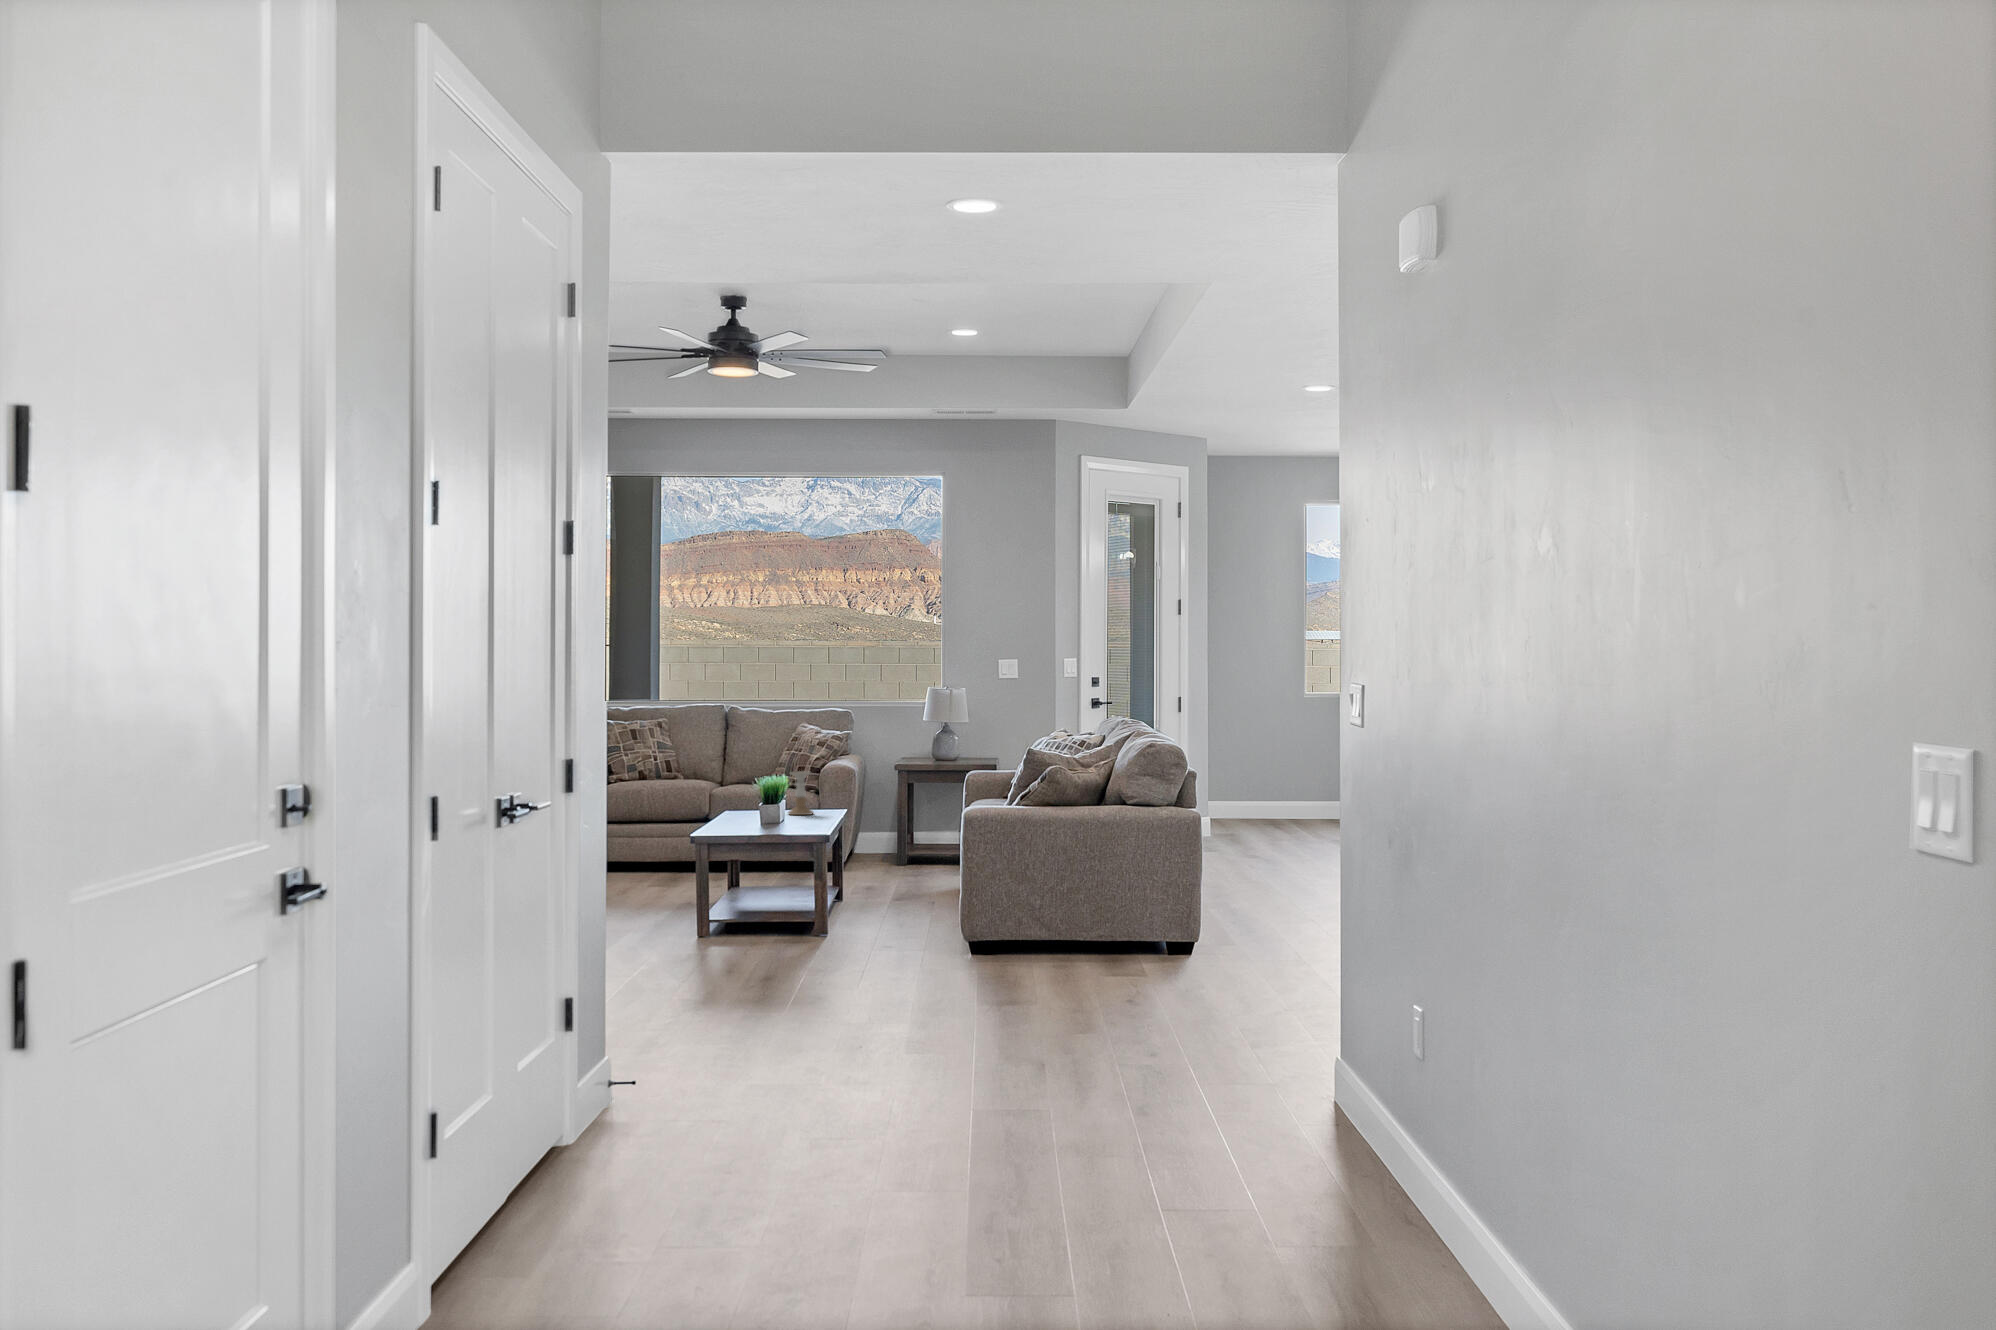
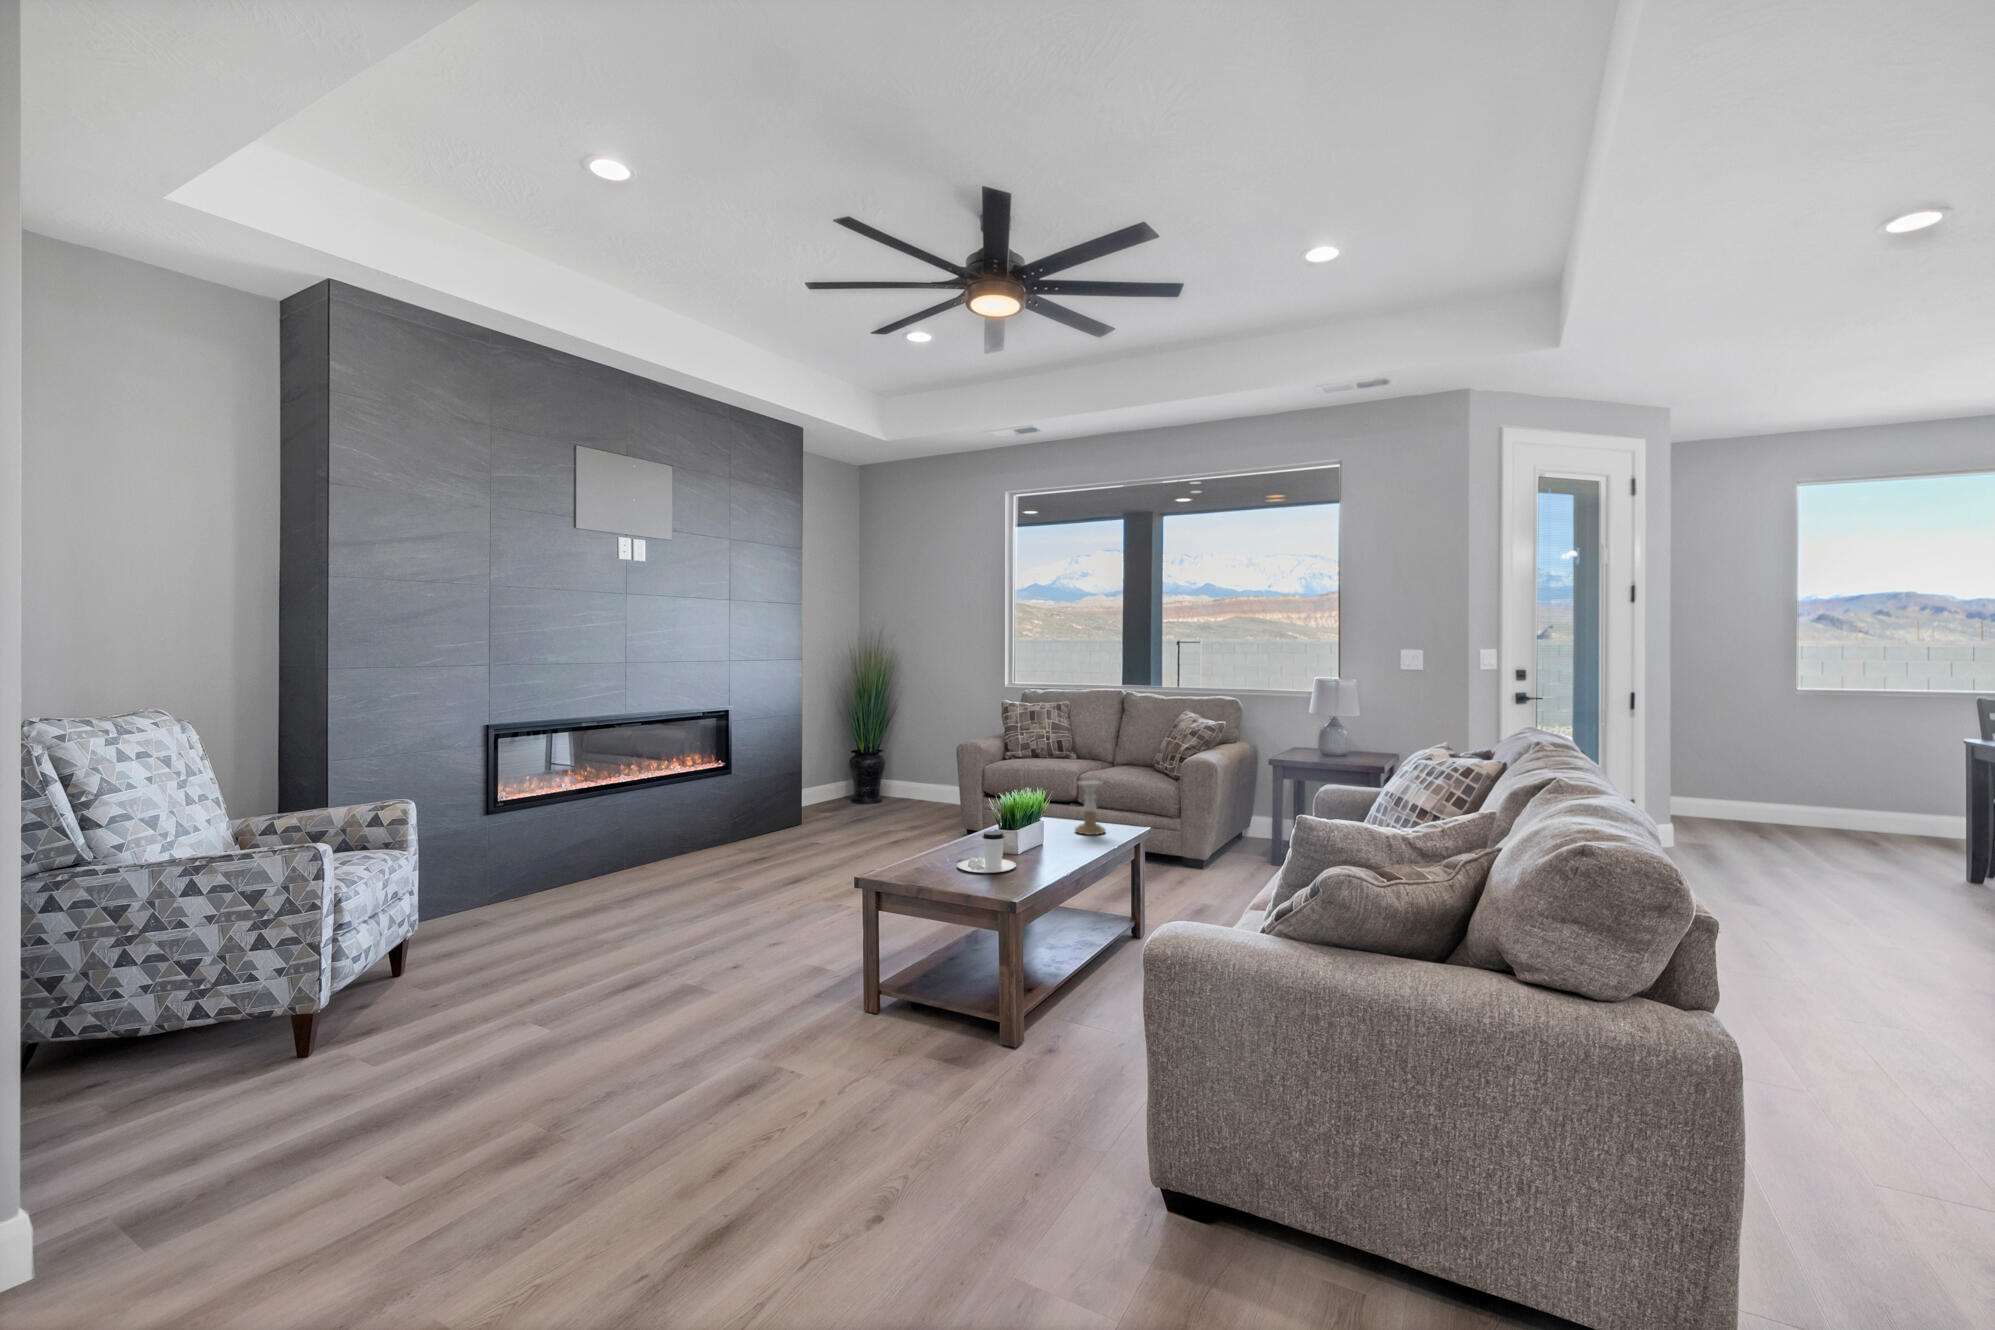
coffee cup: none [739,802,786,831] -> present [957,831,1016,873]

